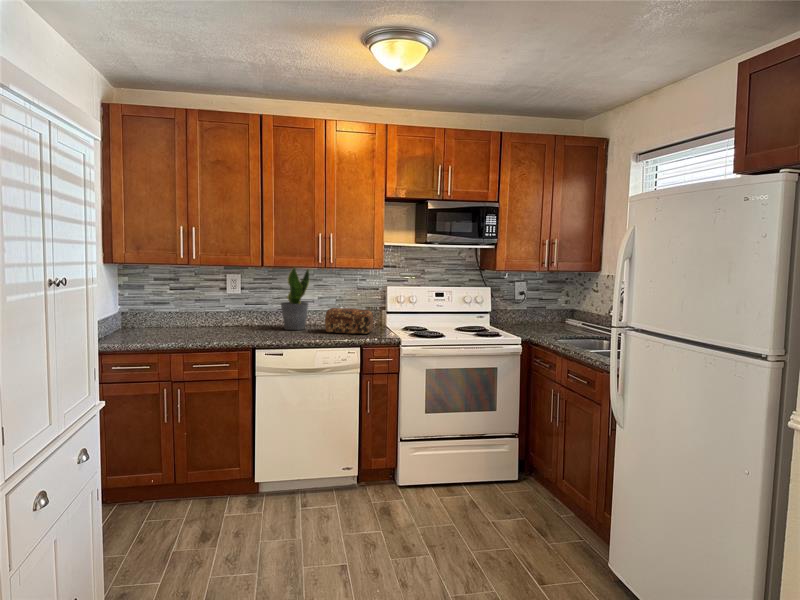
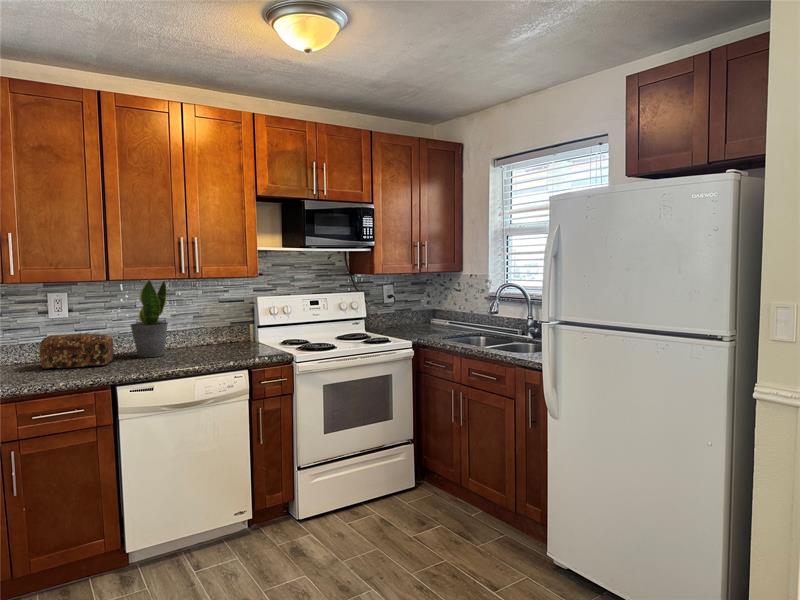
bread loaf: present [325,308,373,334] -> present [39,333,113,369]

